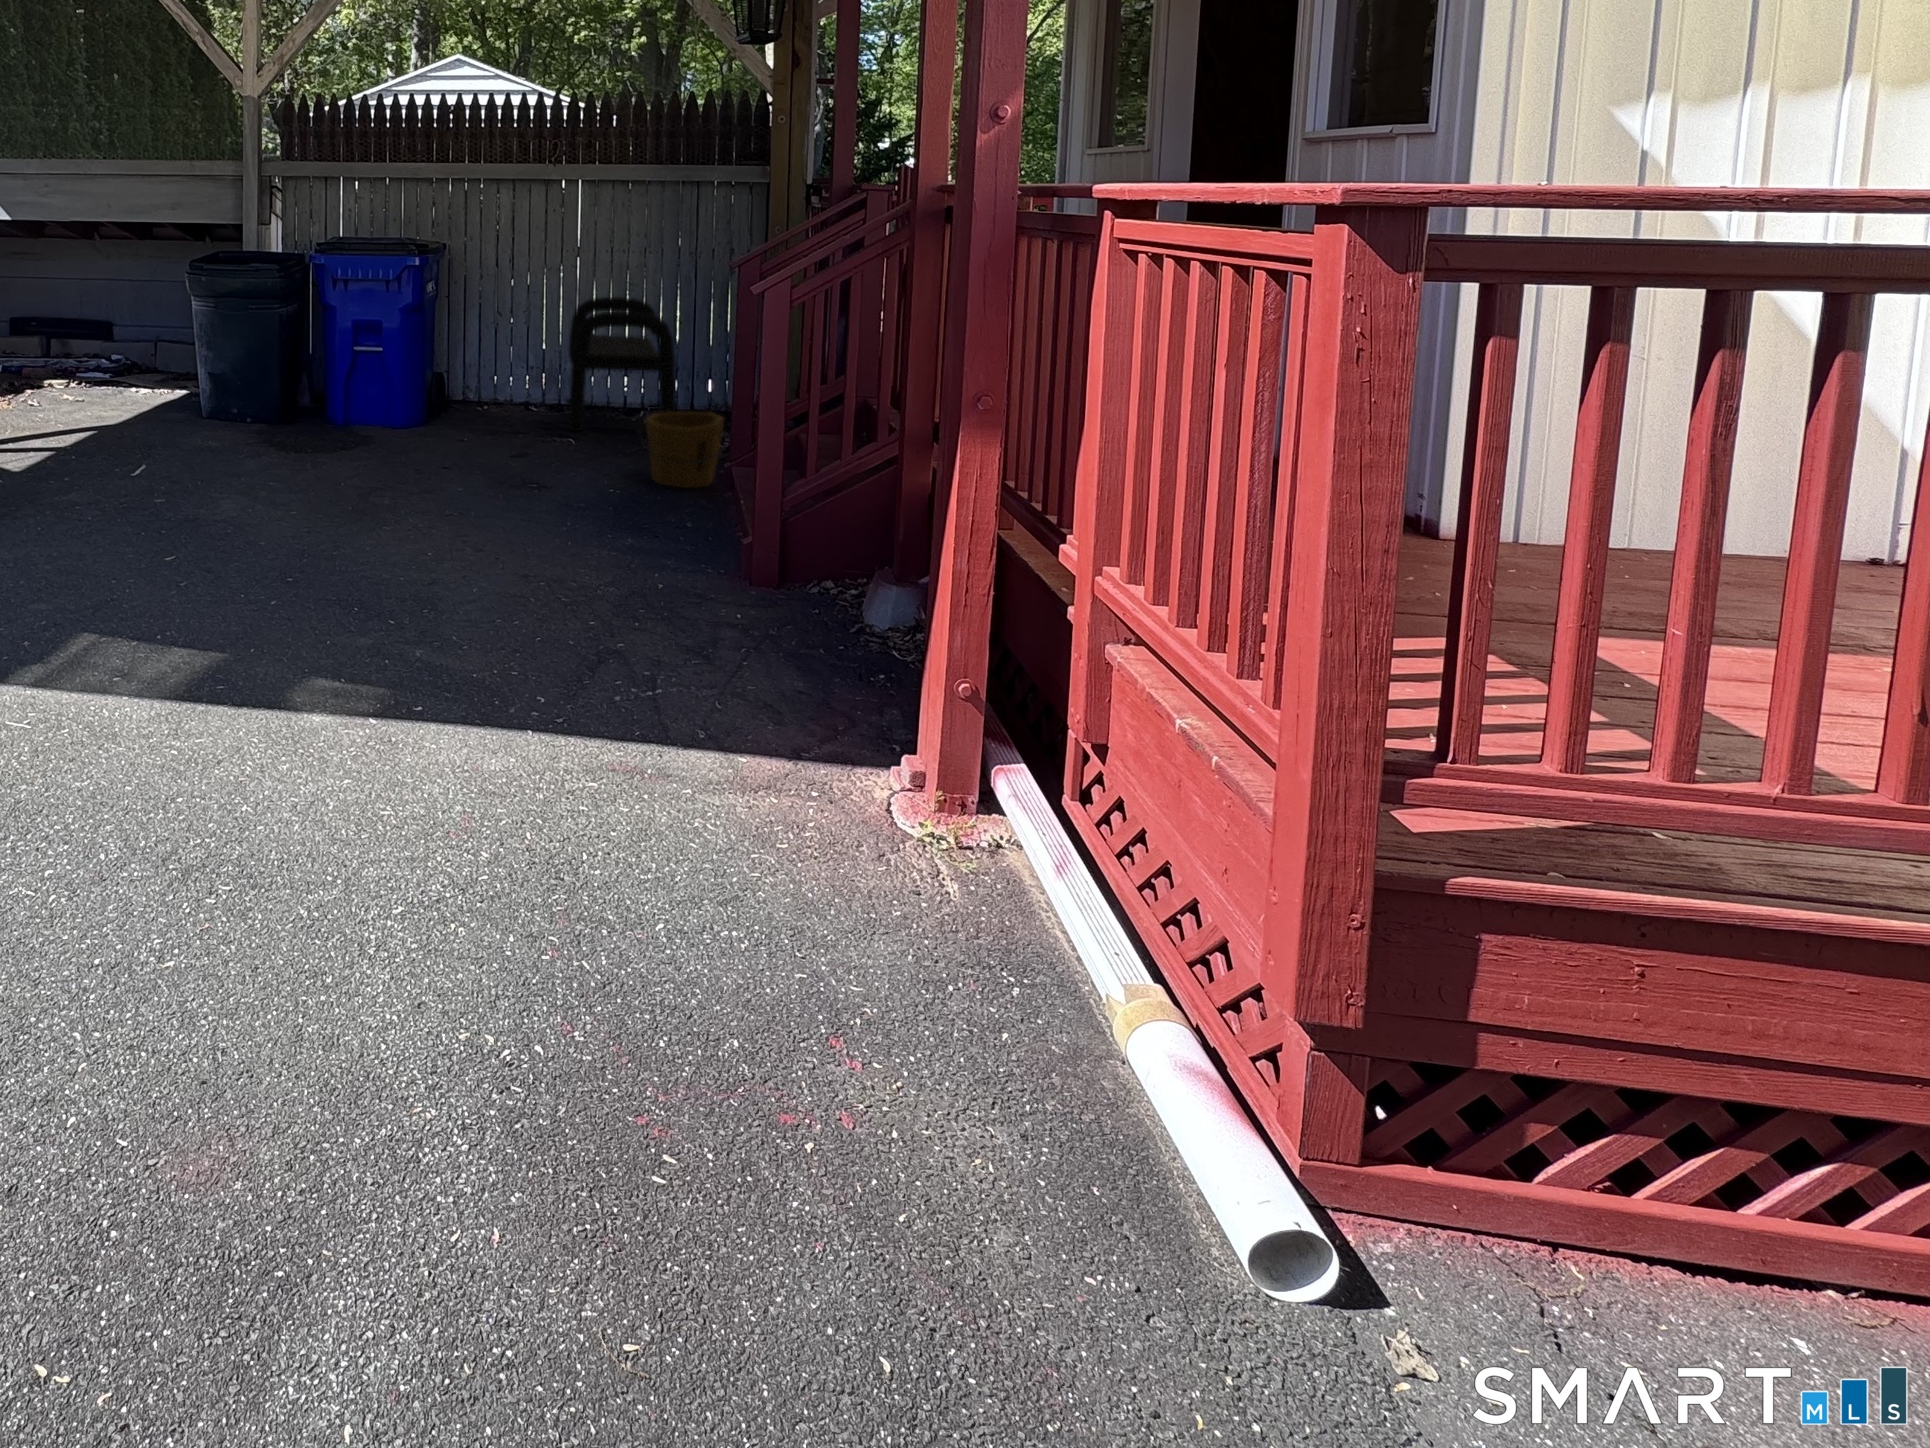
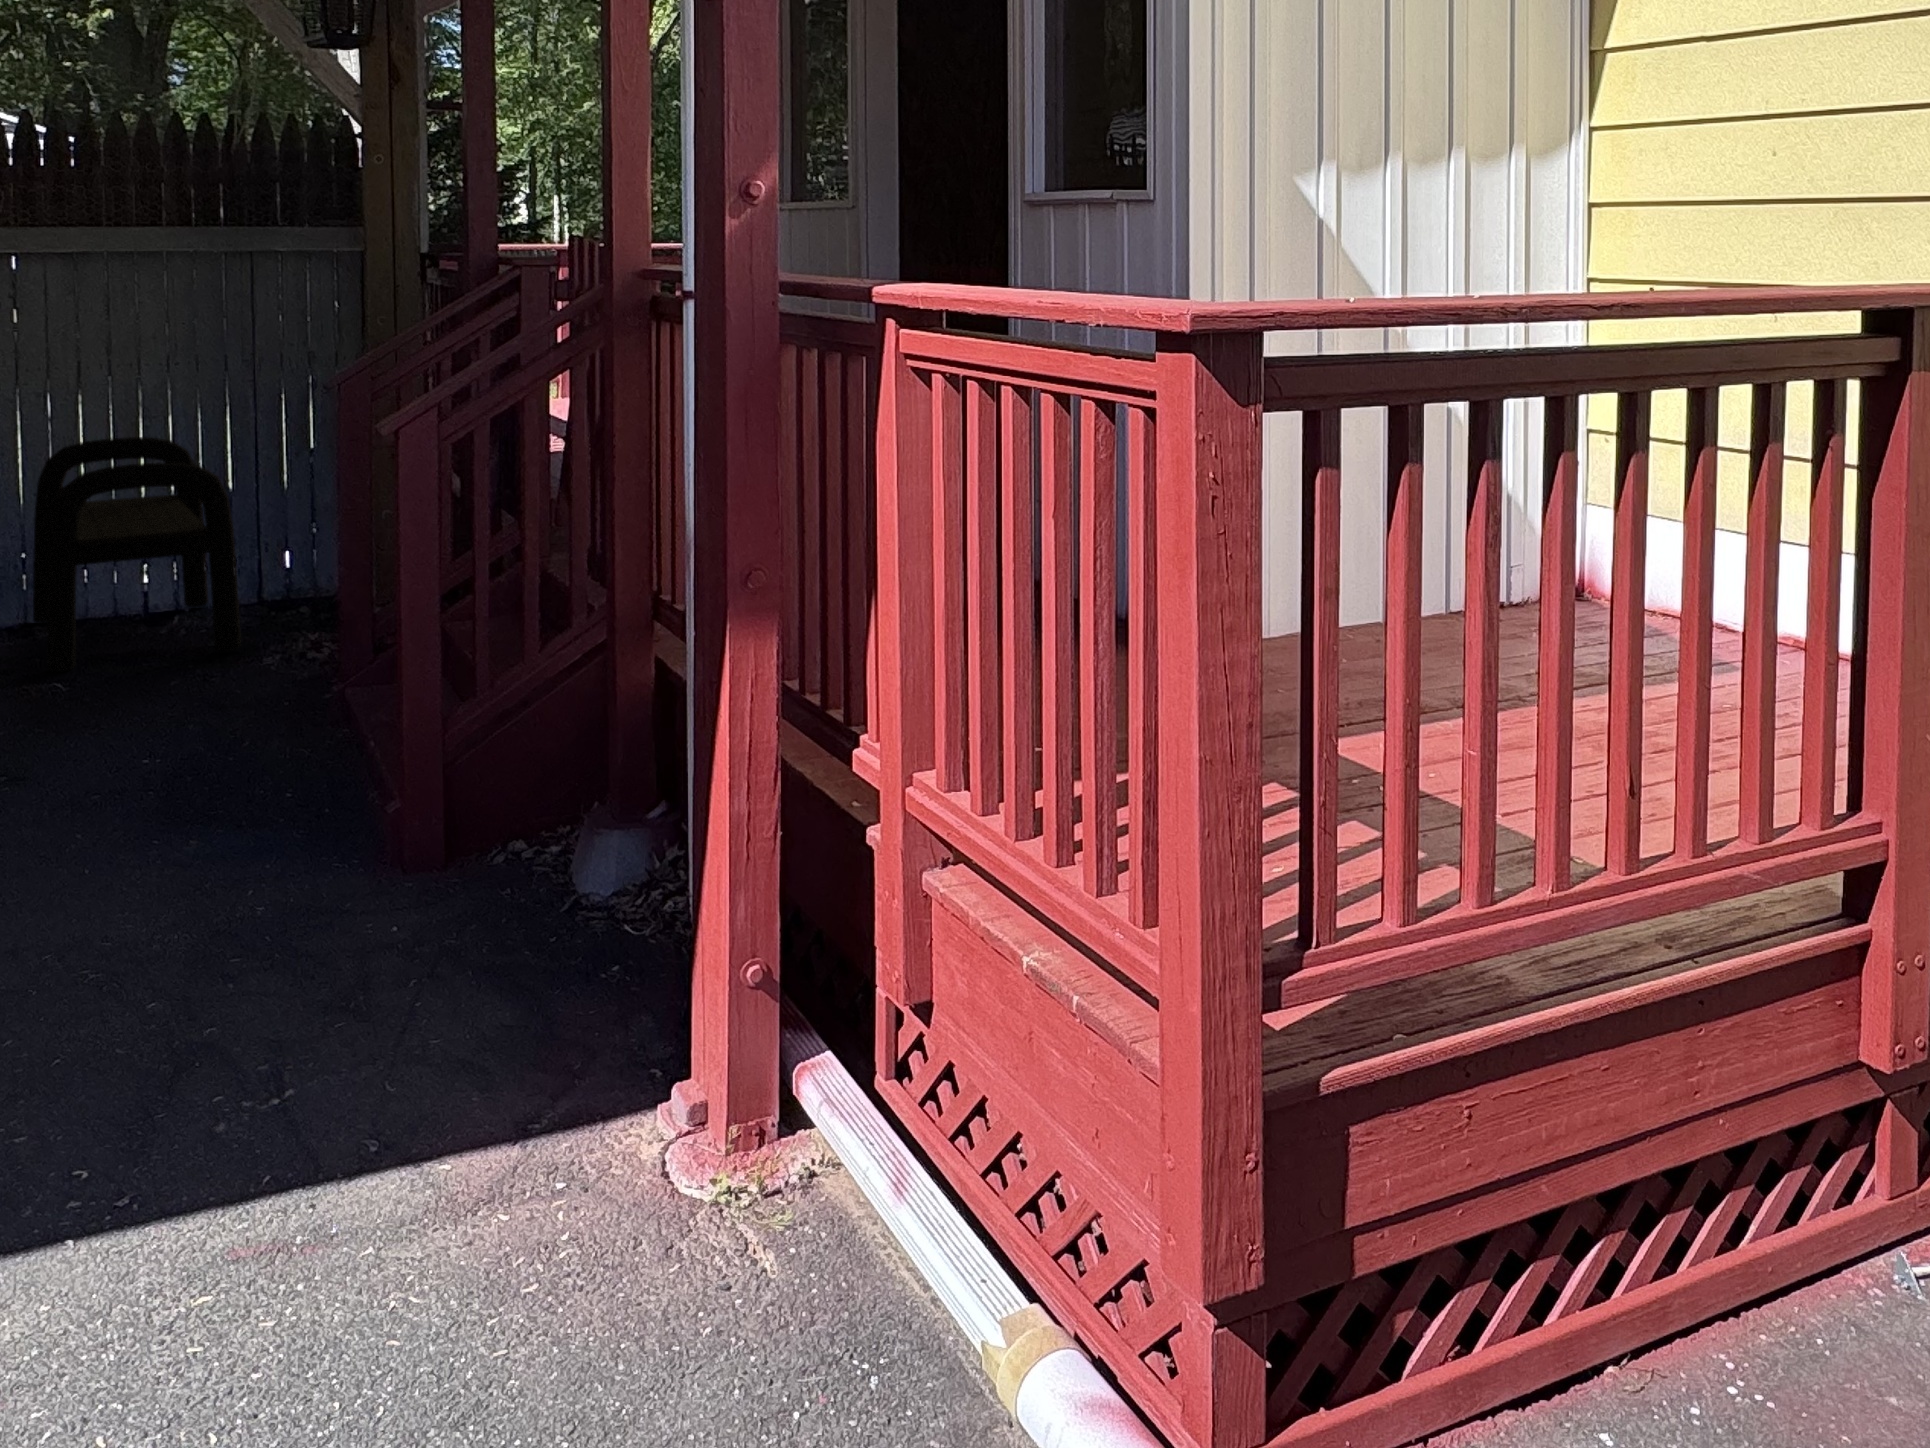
bucket: present [644,412,727,488] -> none [186,611,340,740]

